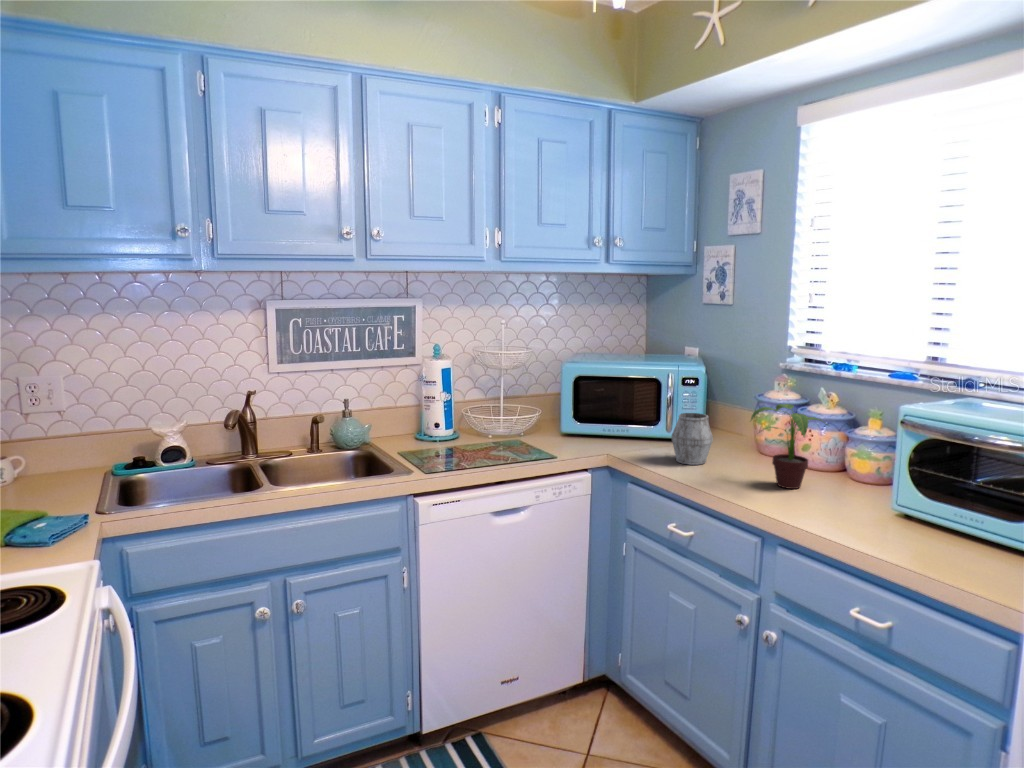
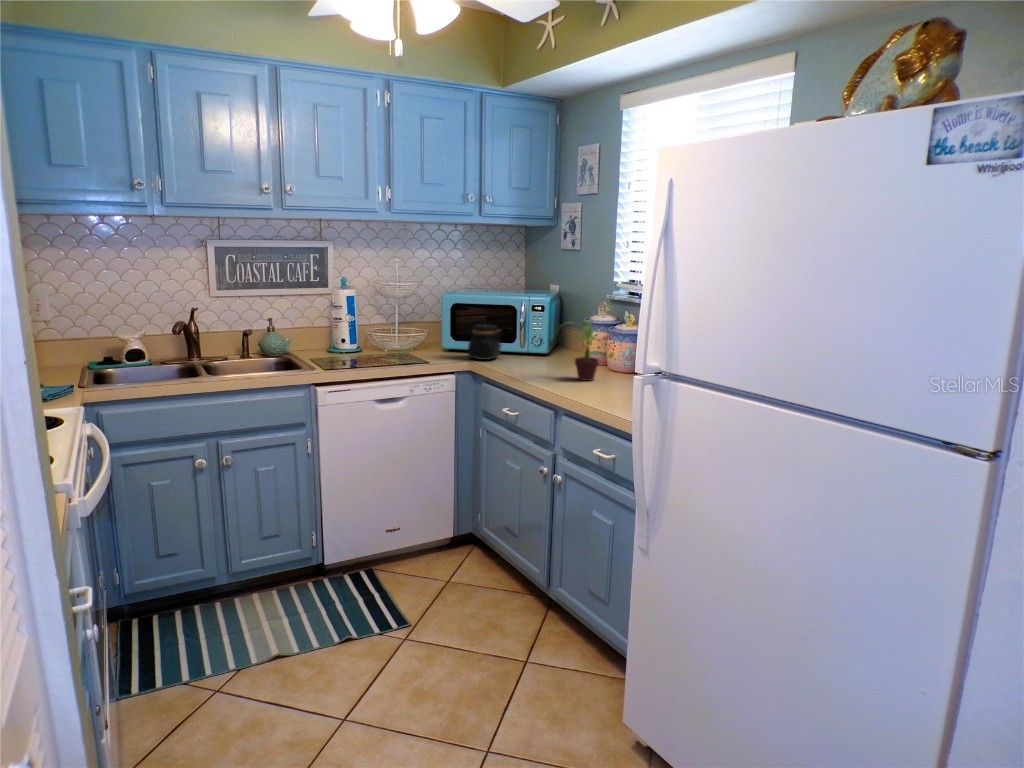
jar: none [598,403,647,450] -> present [467,324,502,360]
mug: present [672,413,713,465] -> none [515,330,546,368]

